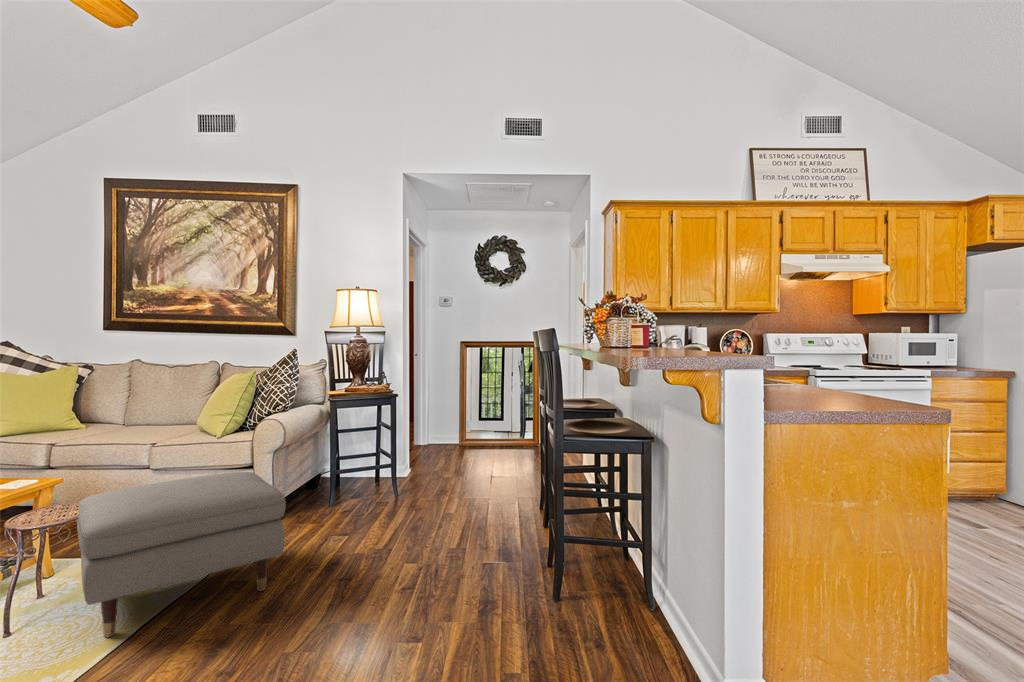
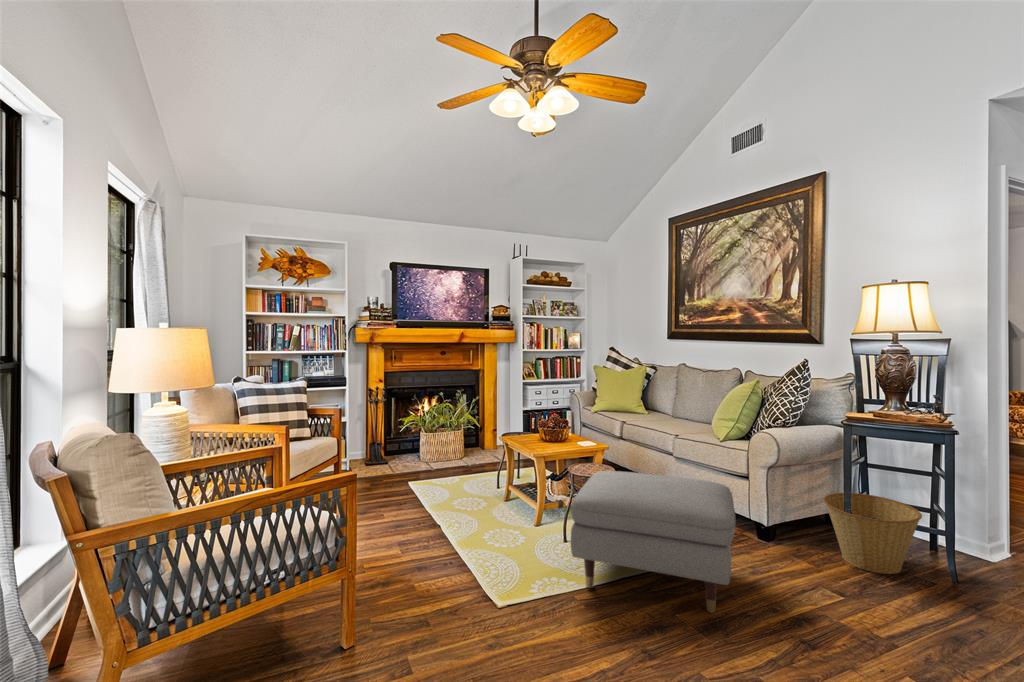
basket: none [318,457,384,515] -> present [823,493,922,574]

